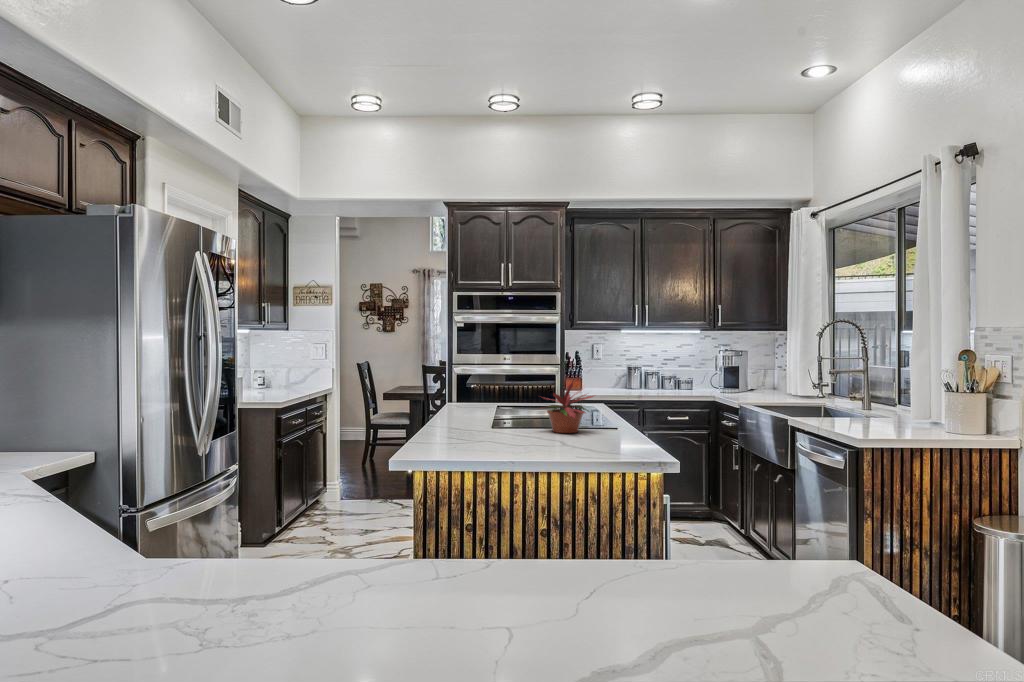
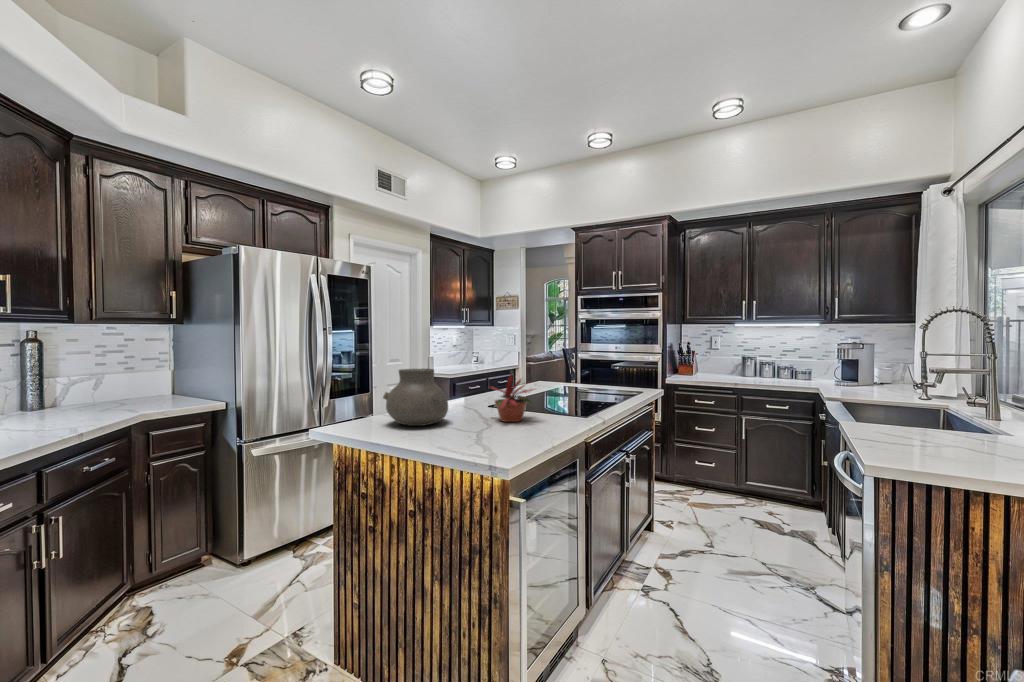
vase: none [451,377,523,442] -> present [383,369,448,426]

